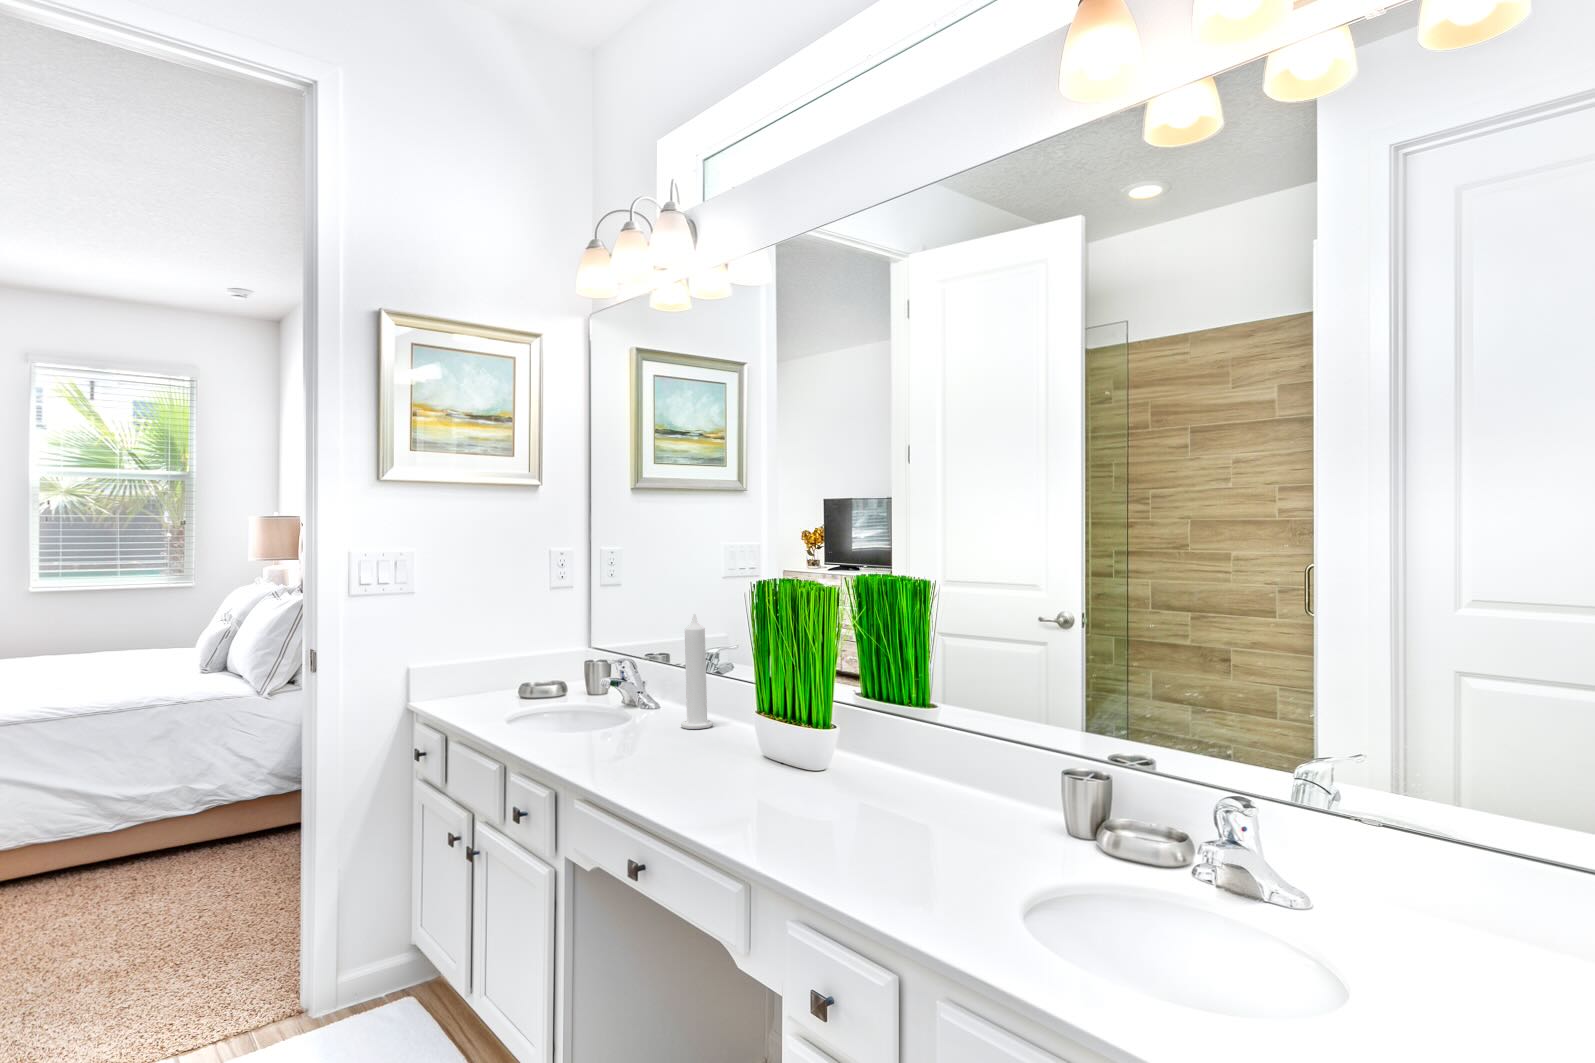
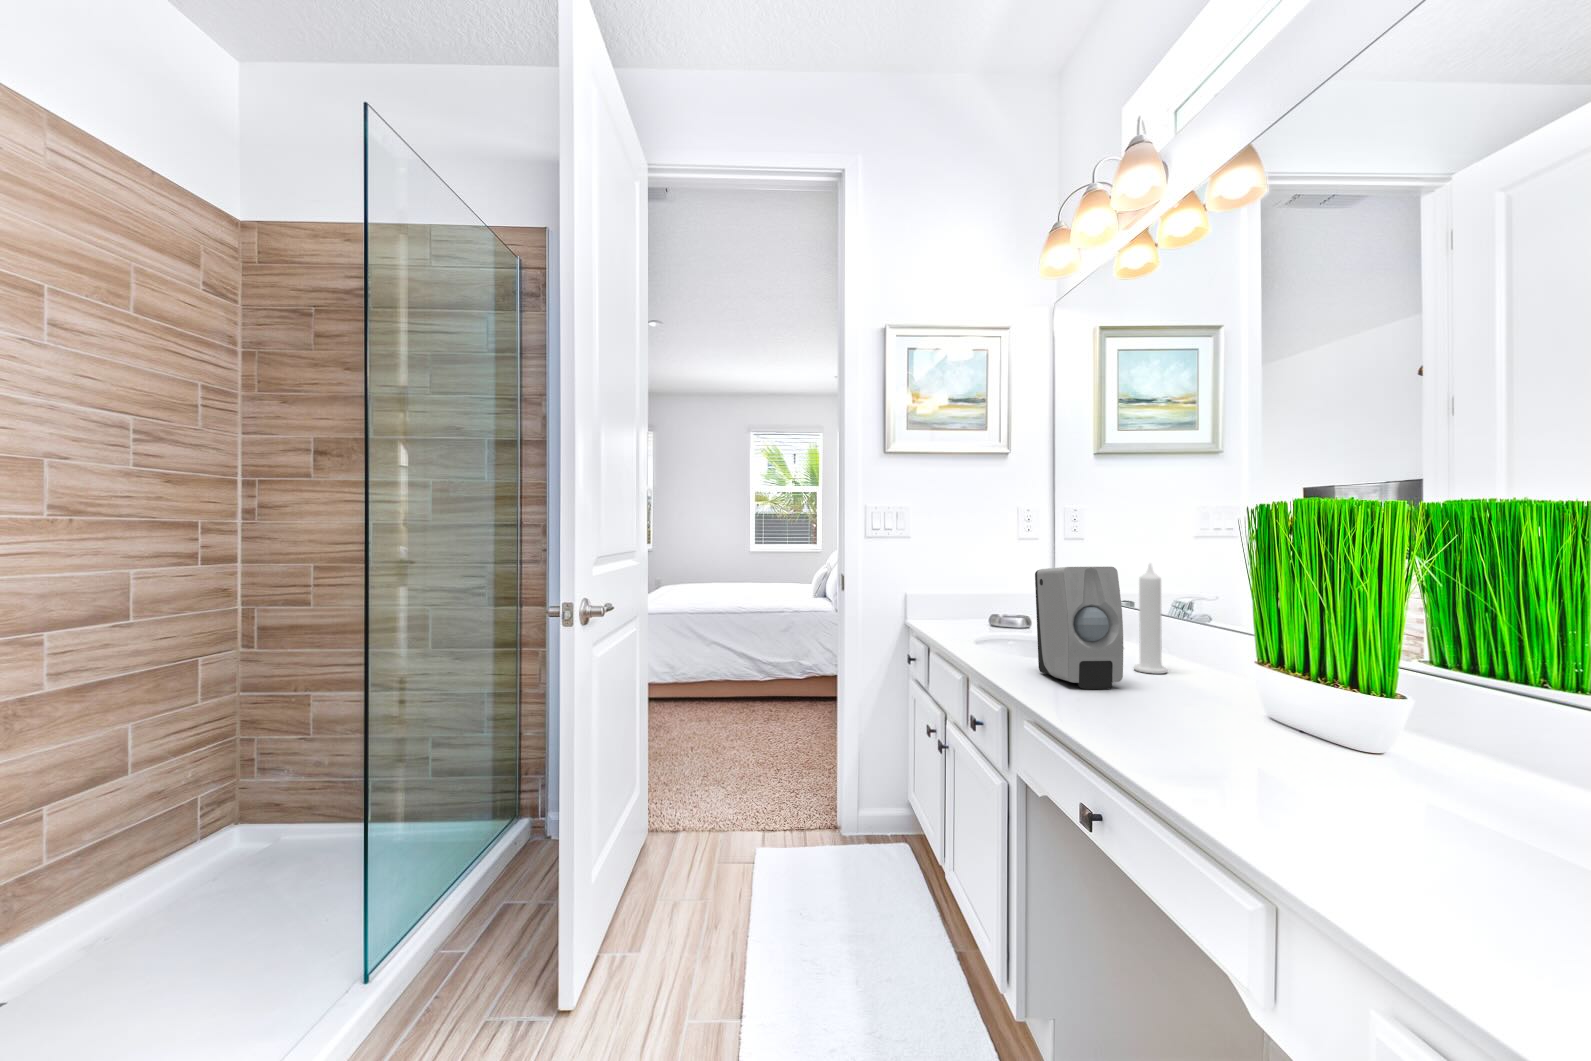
soap dispenser: none [580,621,674,755] -> present [1035,567,1123,689]

